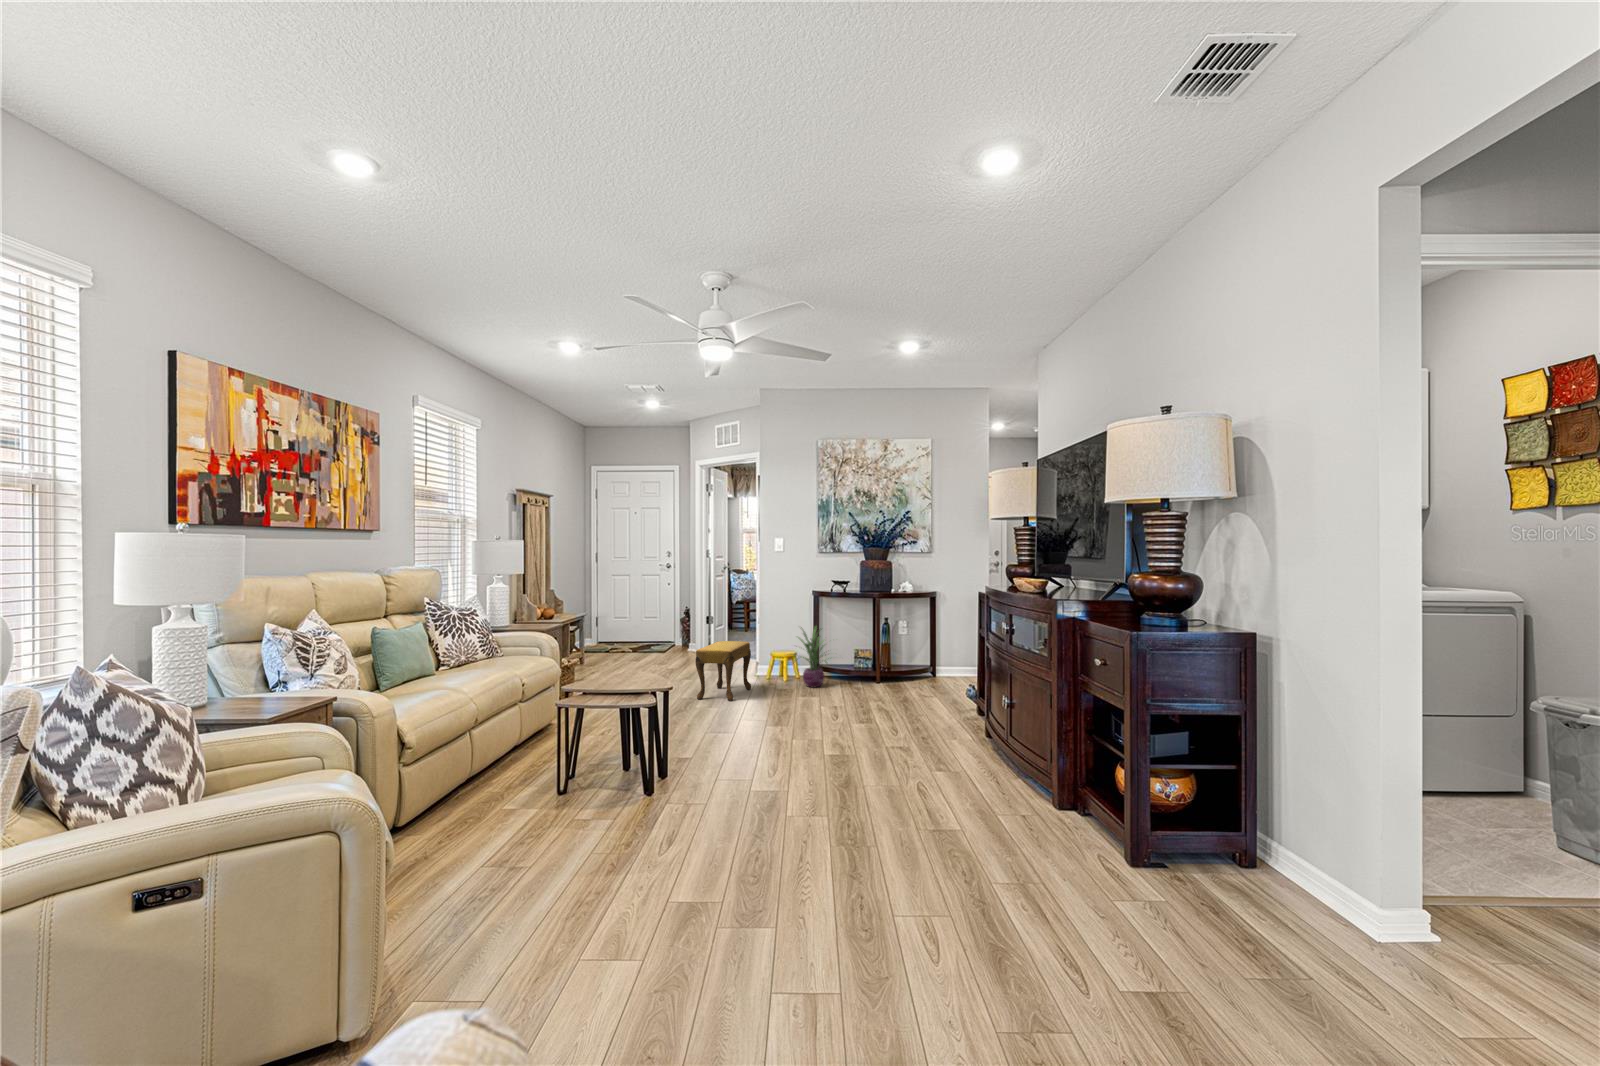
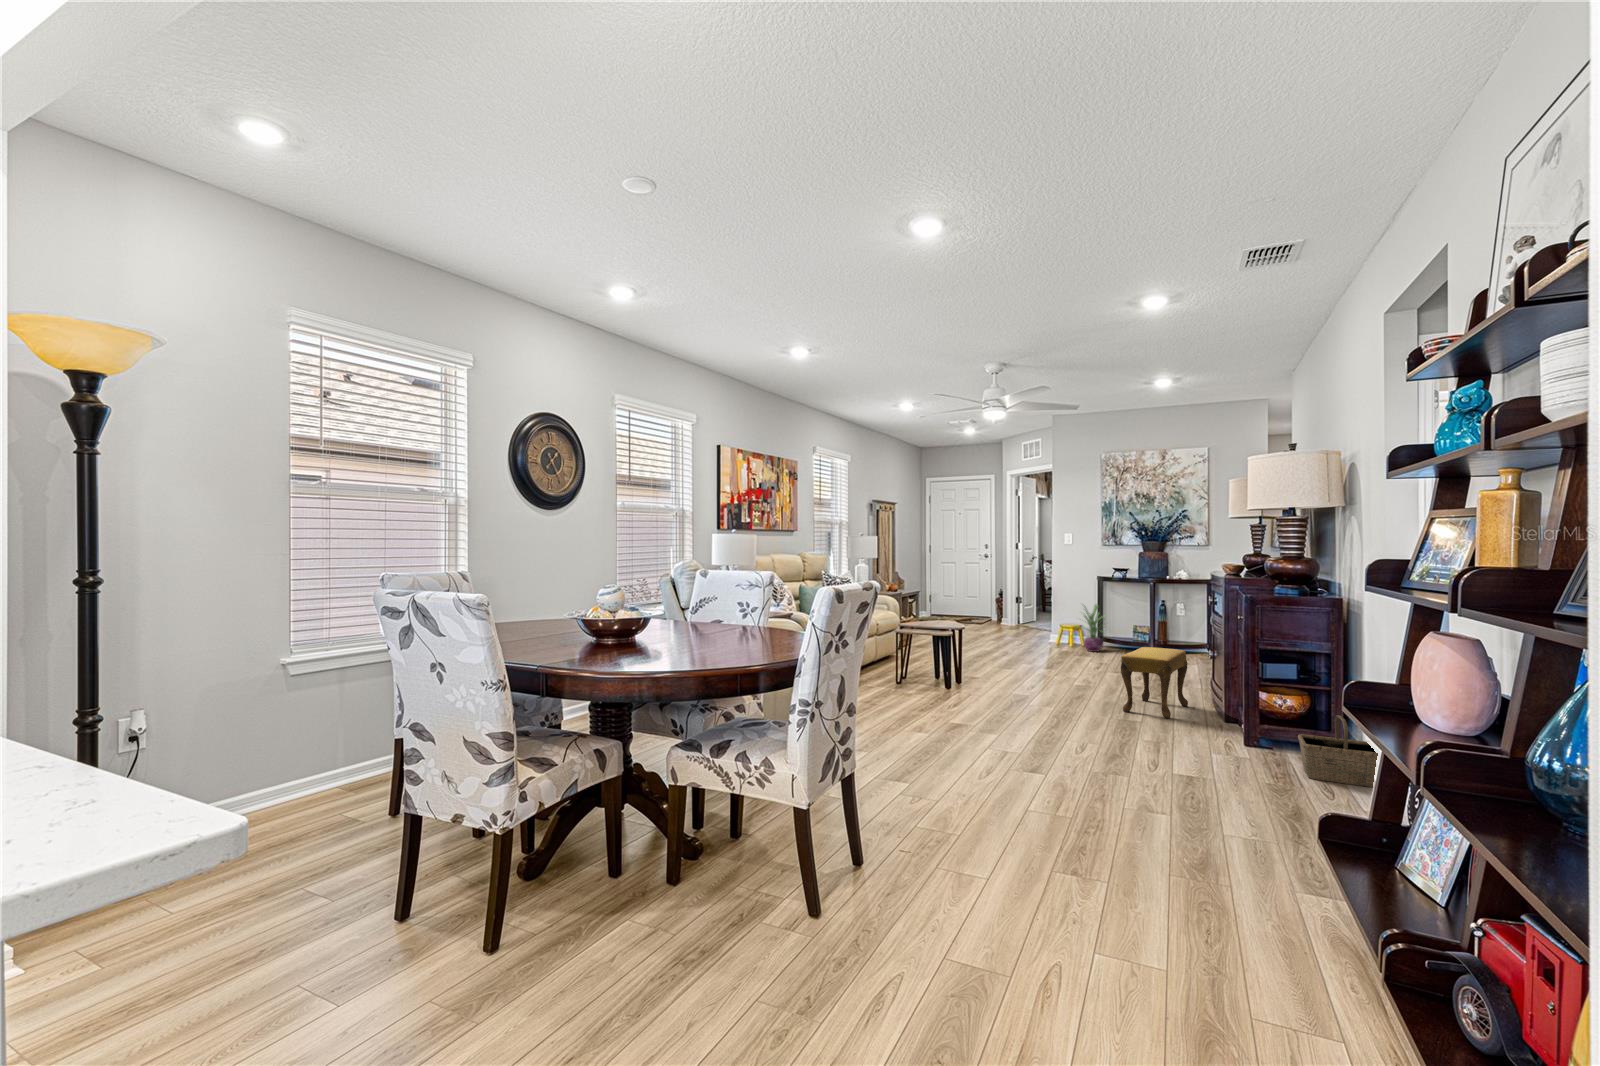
footstool: present [695,641,751,701] -> present [1121,647,1188,718]
basket: none [1208,809,1344,923] -> present [1298,715,1378,787]

